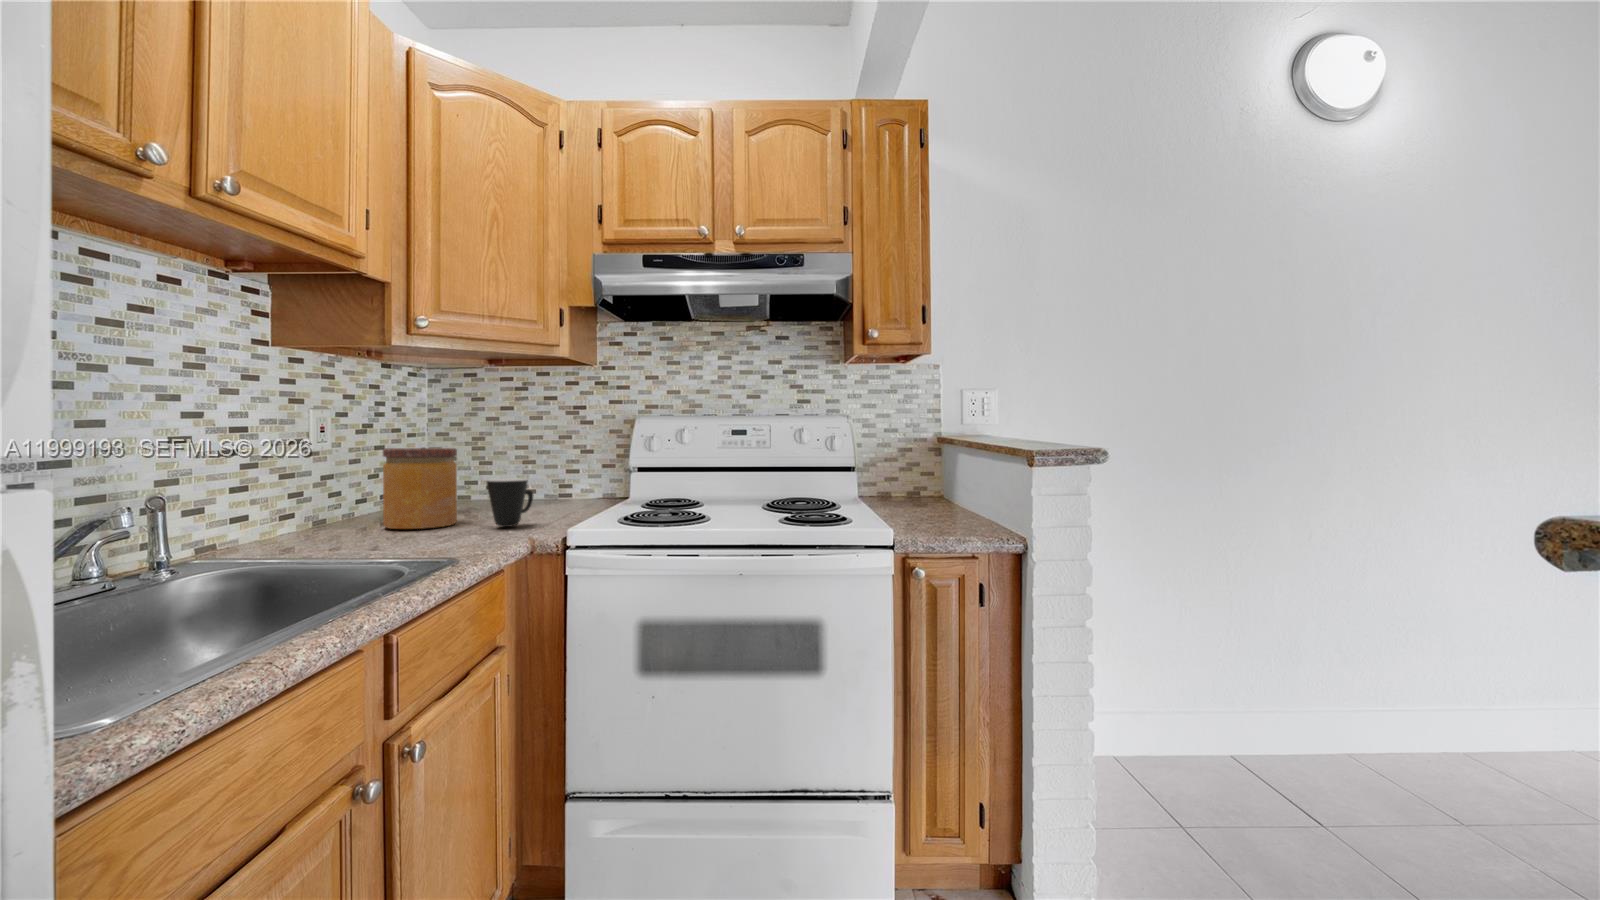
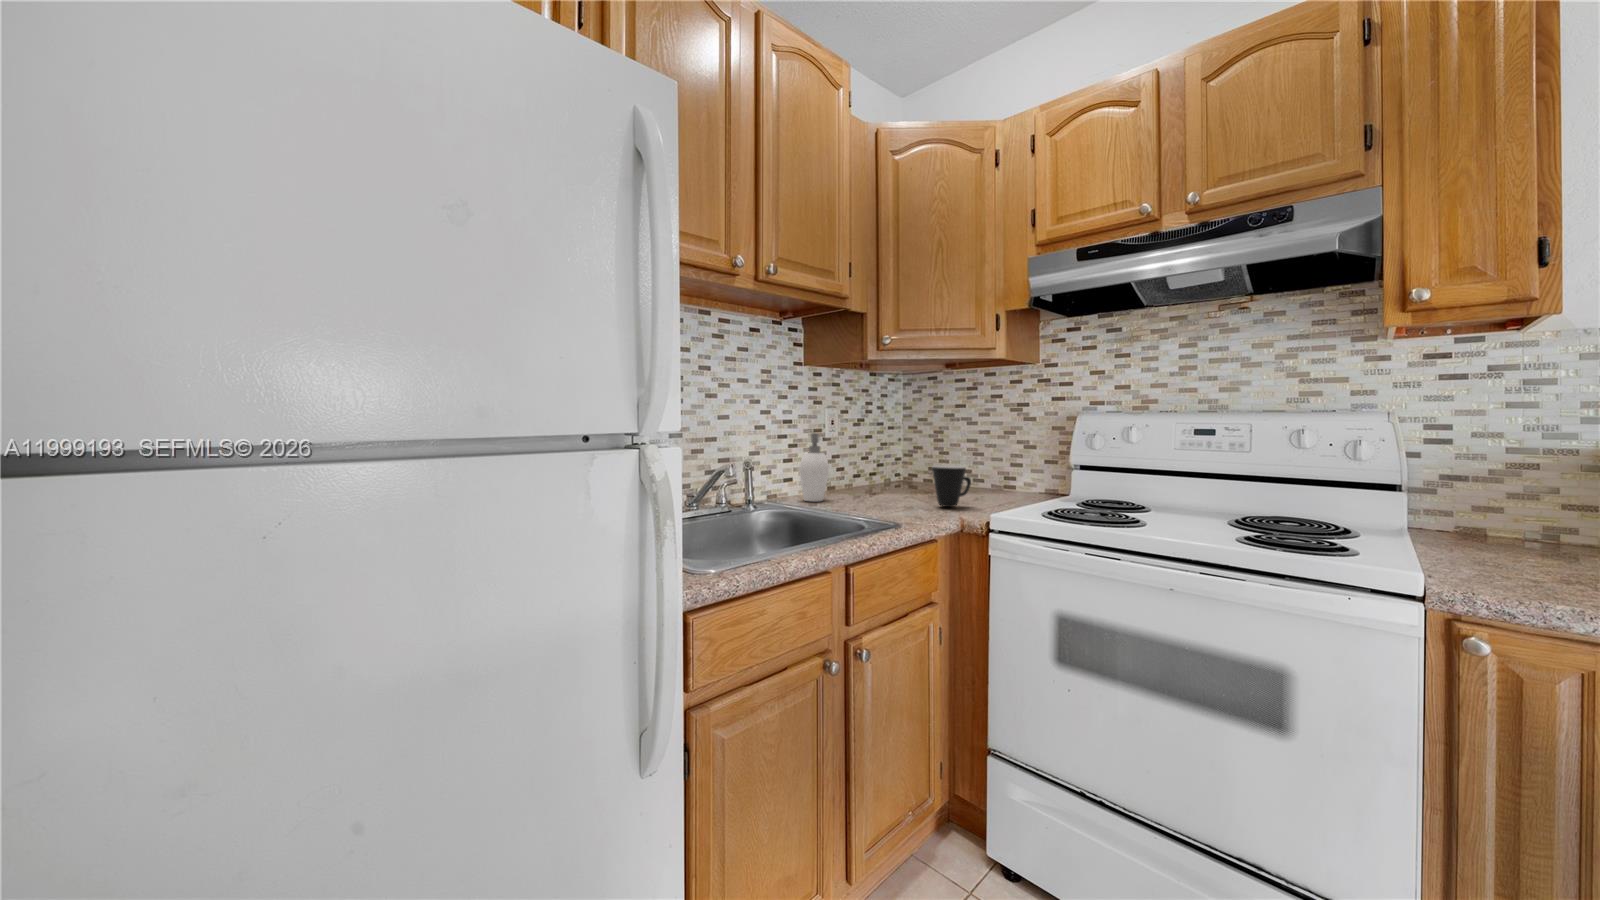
soap dispenser: none [280,443,332,540] -> present [799,433,829,502]
jar: present [383,448,457,529] -> none [862,438,914,501]

